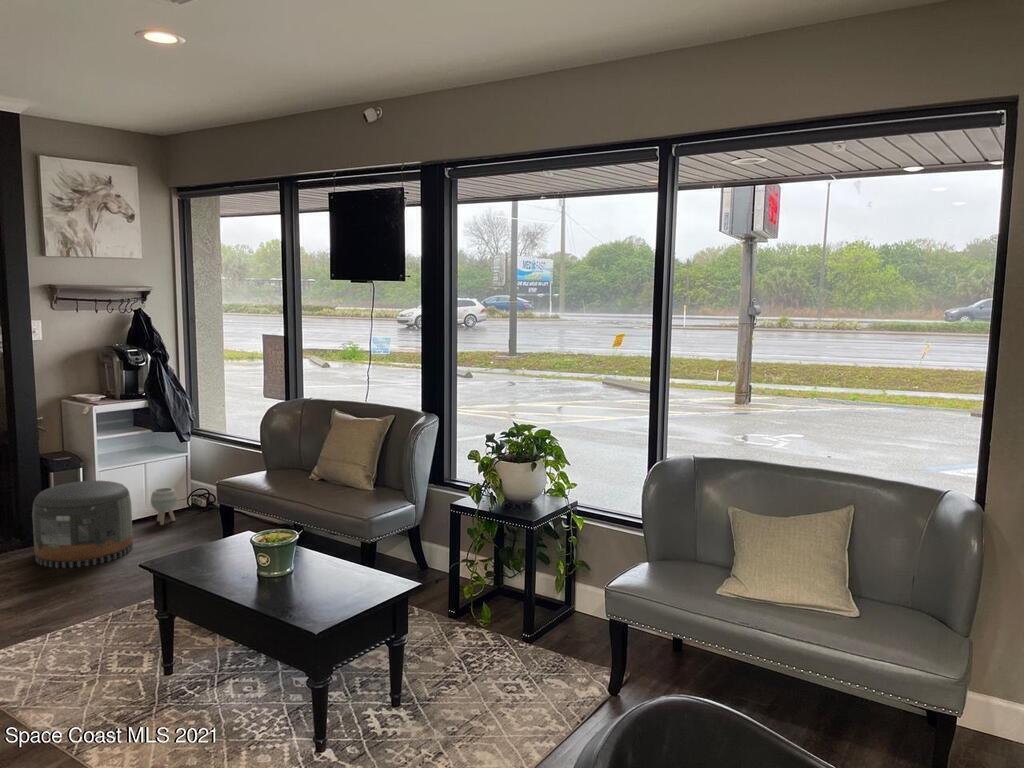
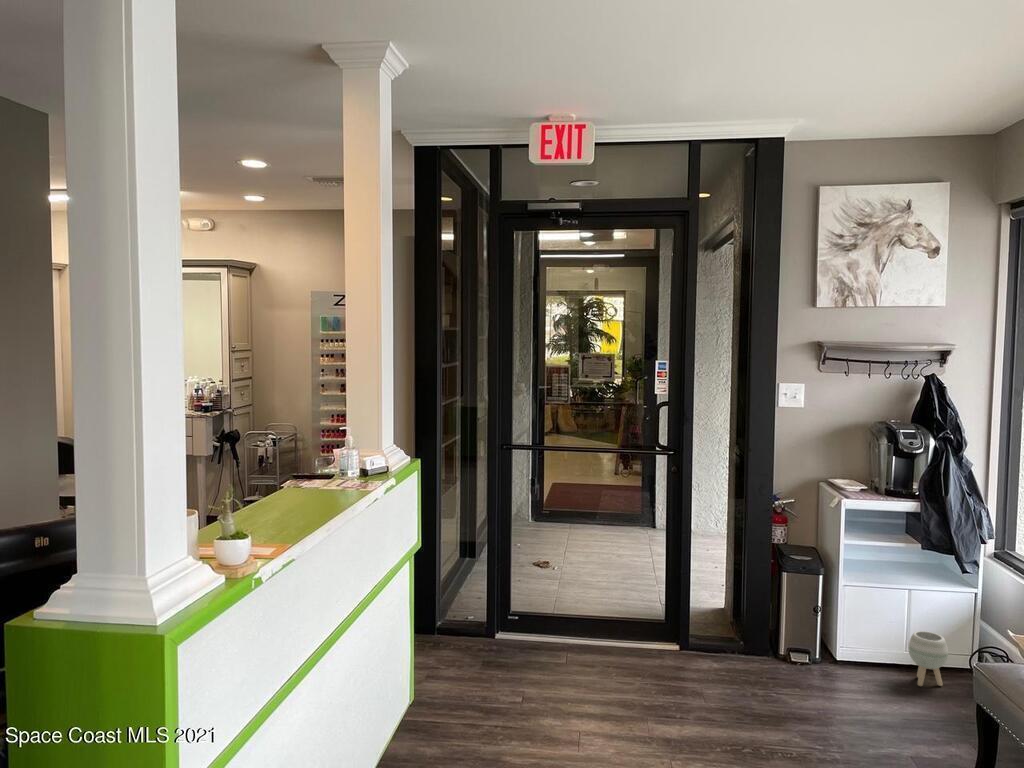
pouf: present [32,481,133,568] -> none [741,593,863,719]

